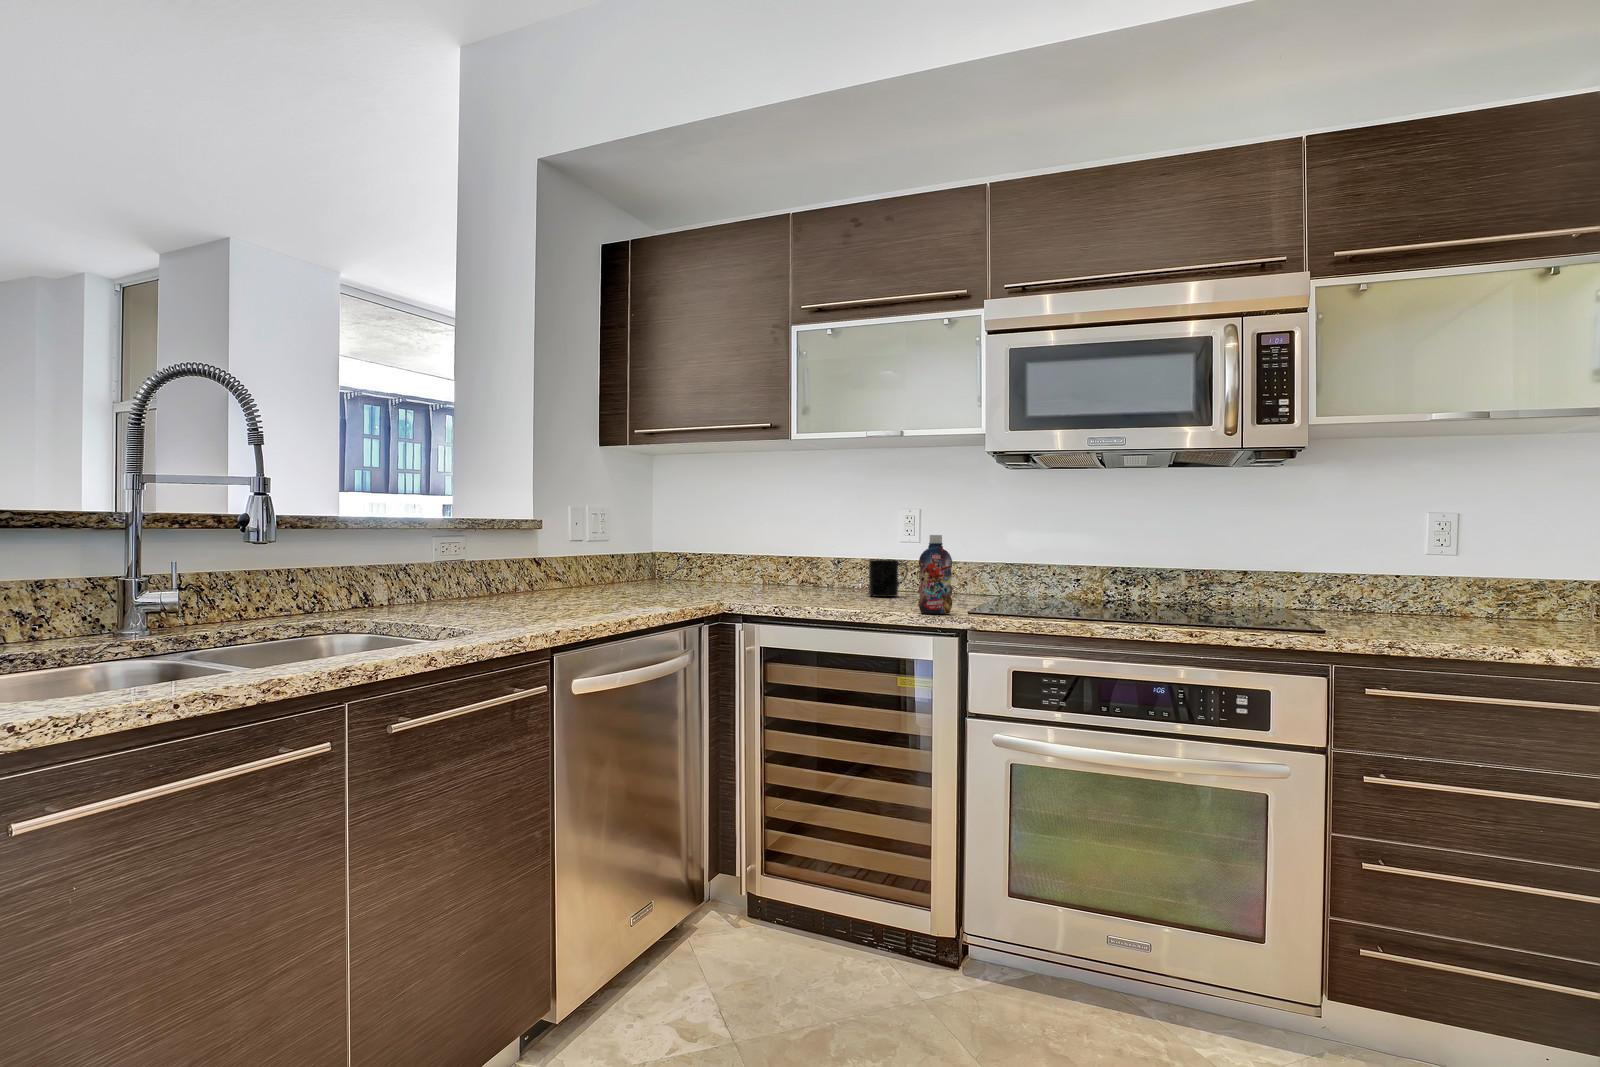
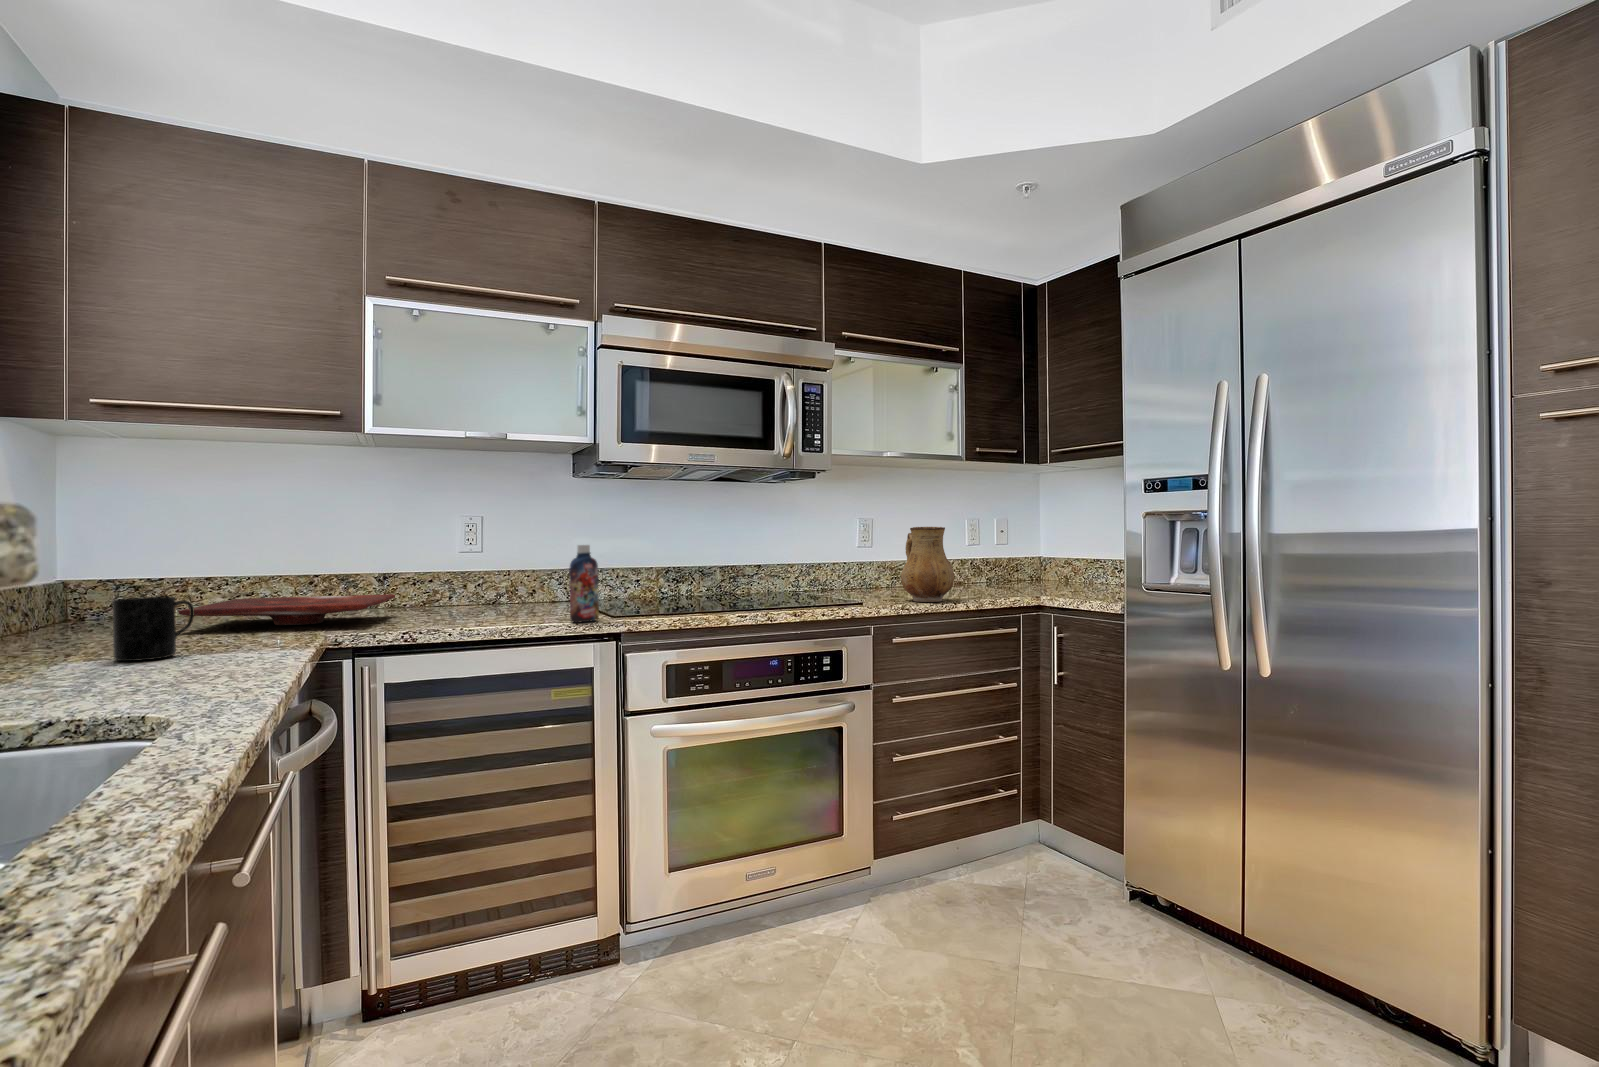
ceramic pitcher: none [1430,524,1534,643] -> present [901,527,954,602]
mug: present [869,559,908,597] -> present [113,597,194,661]
cutting board: none [669,570,824,593] -> present [178,594,395,625]

